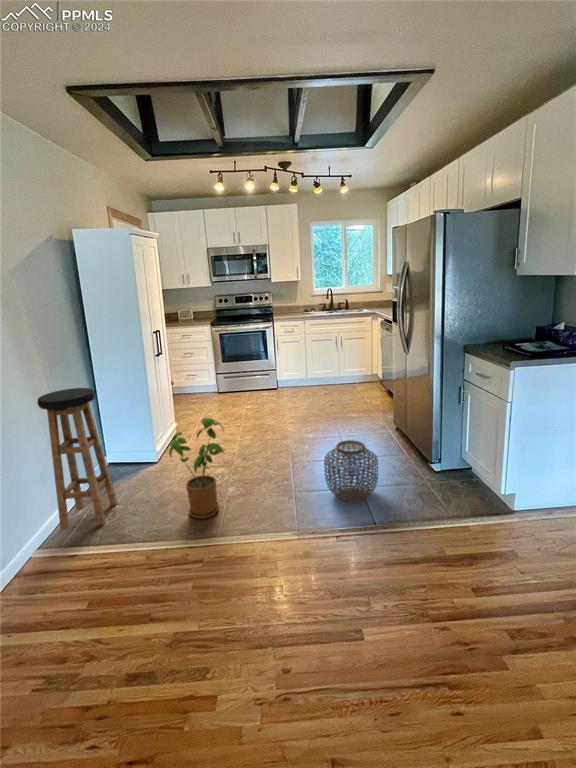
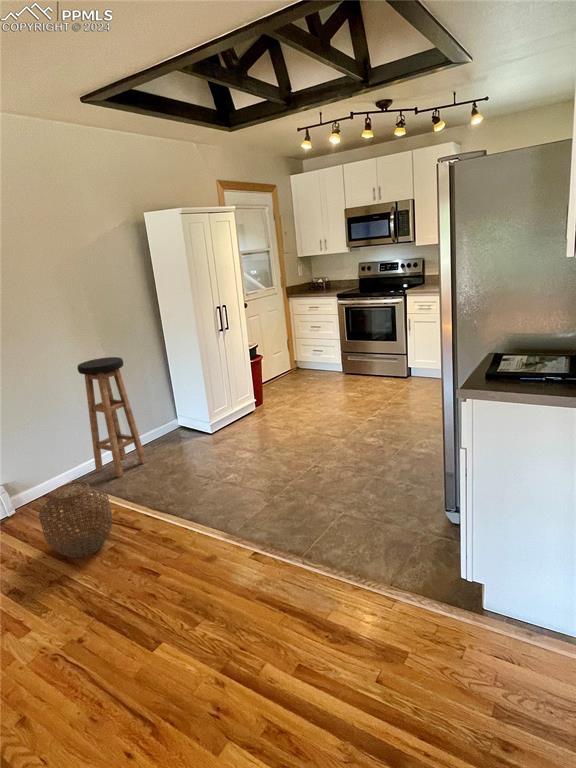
house plant: present [169,418,224,518] -> none [156,401,212,496]
woven basket: present [324,440,378,503] -> present [39,481,112,558]

